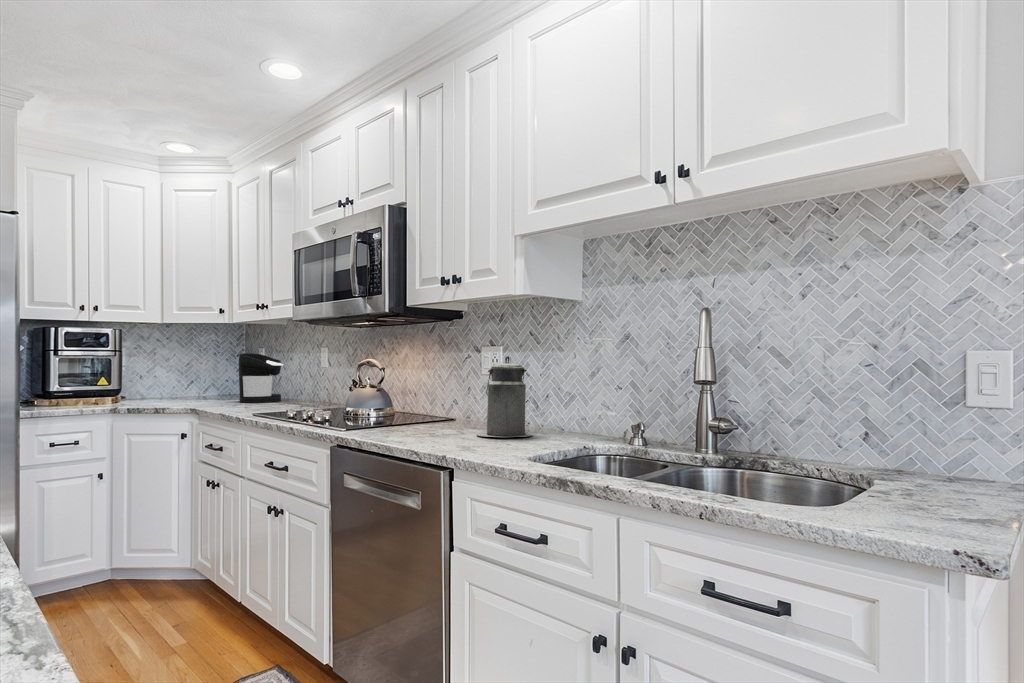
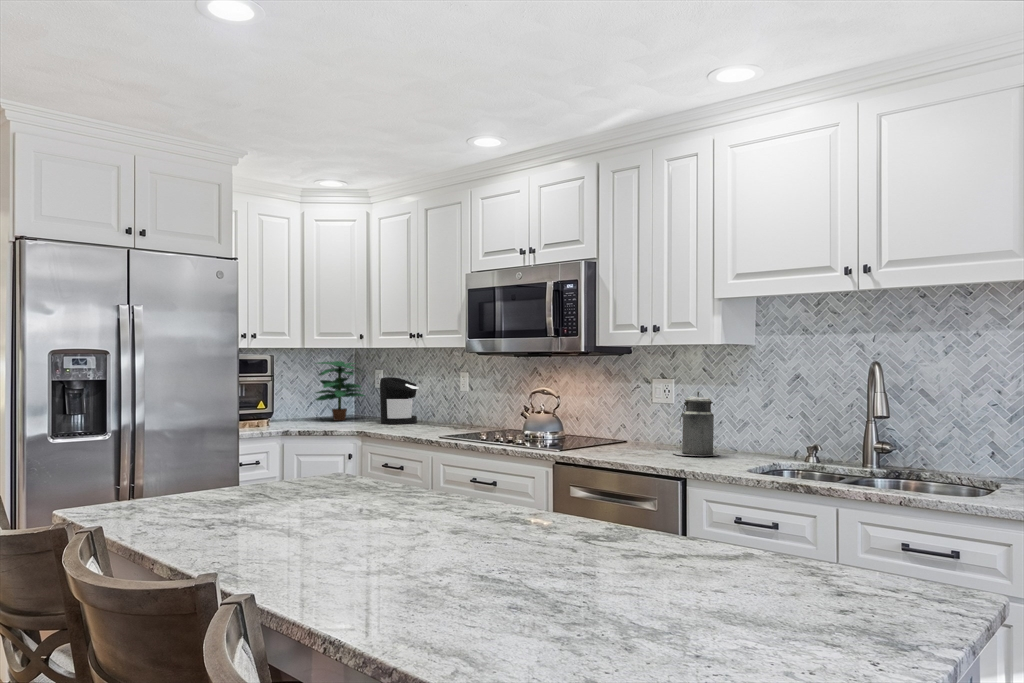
potted plant: none [180,339,239,399] -> present [316,361,365,420]

